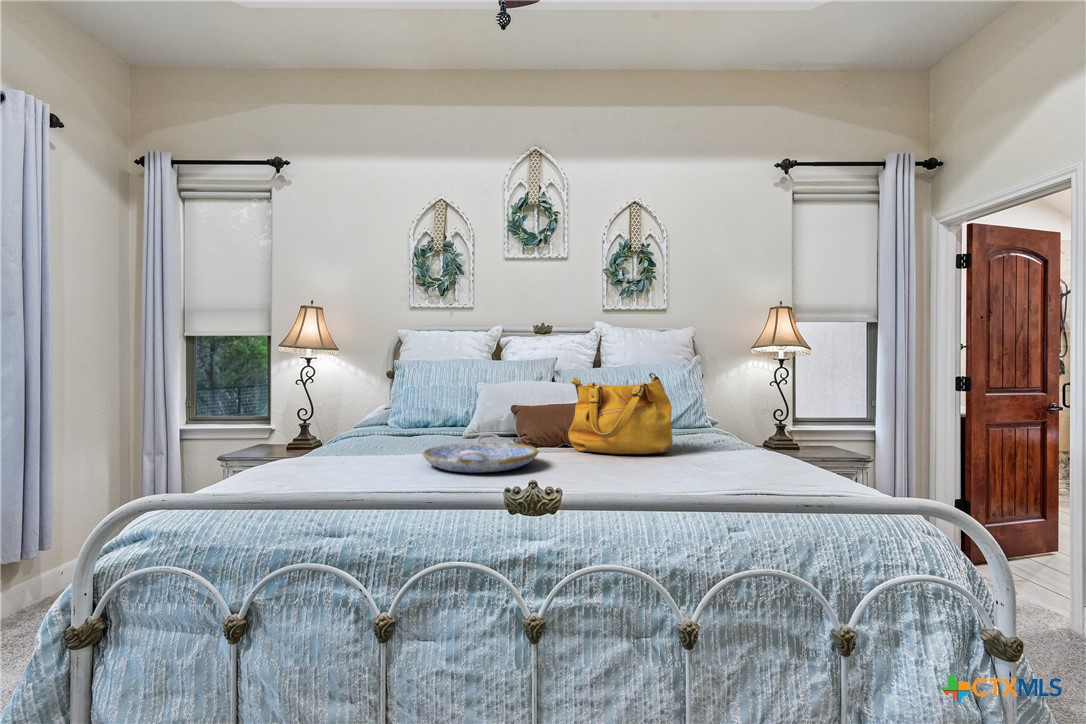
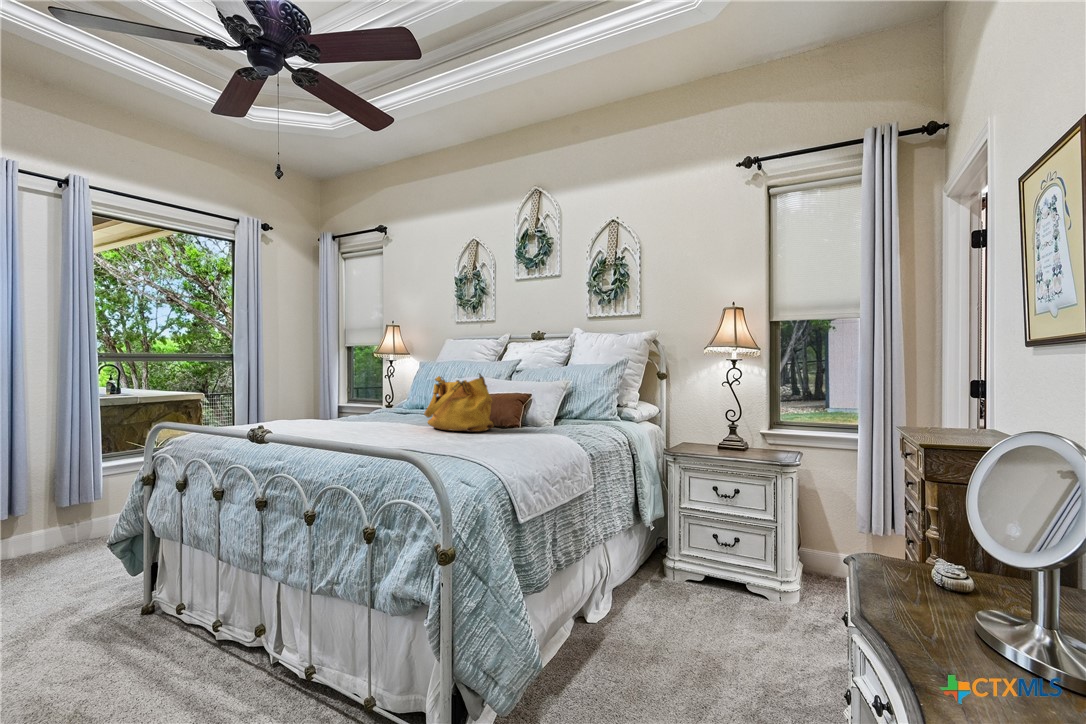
serving tray: present [423,434,539,473] -> none [306,411,380,431]

